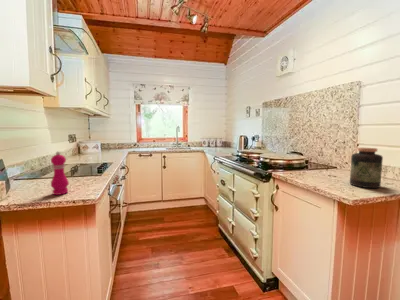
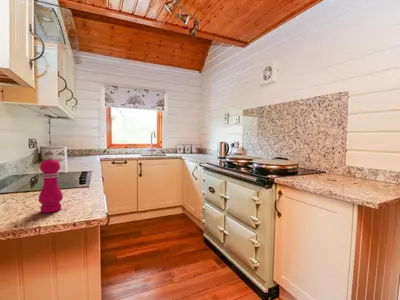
jar: present [350,148,383,188] -> none [355,152,387,191]

